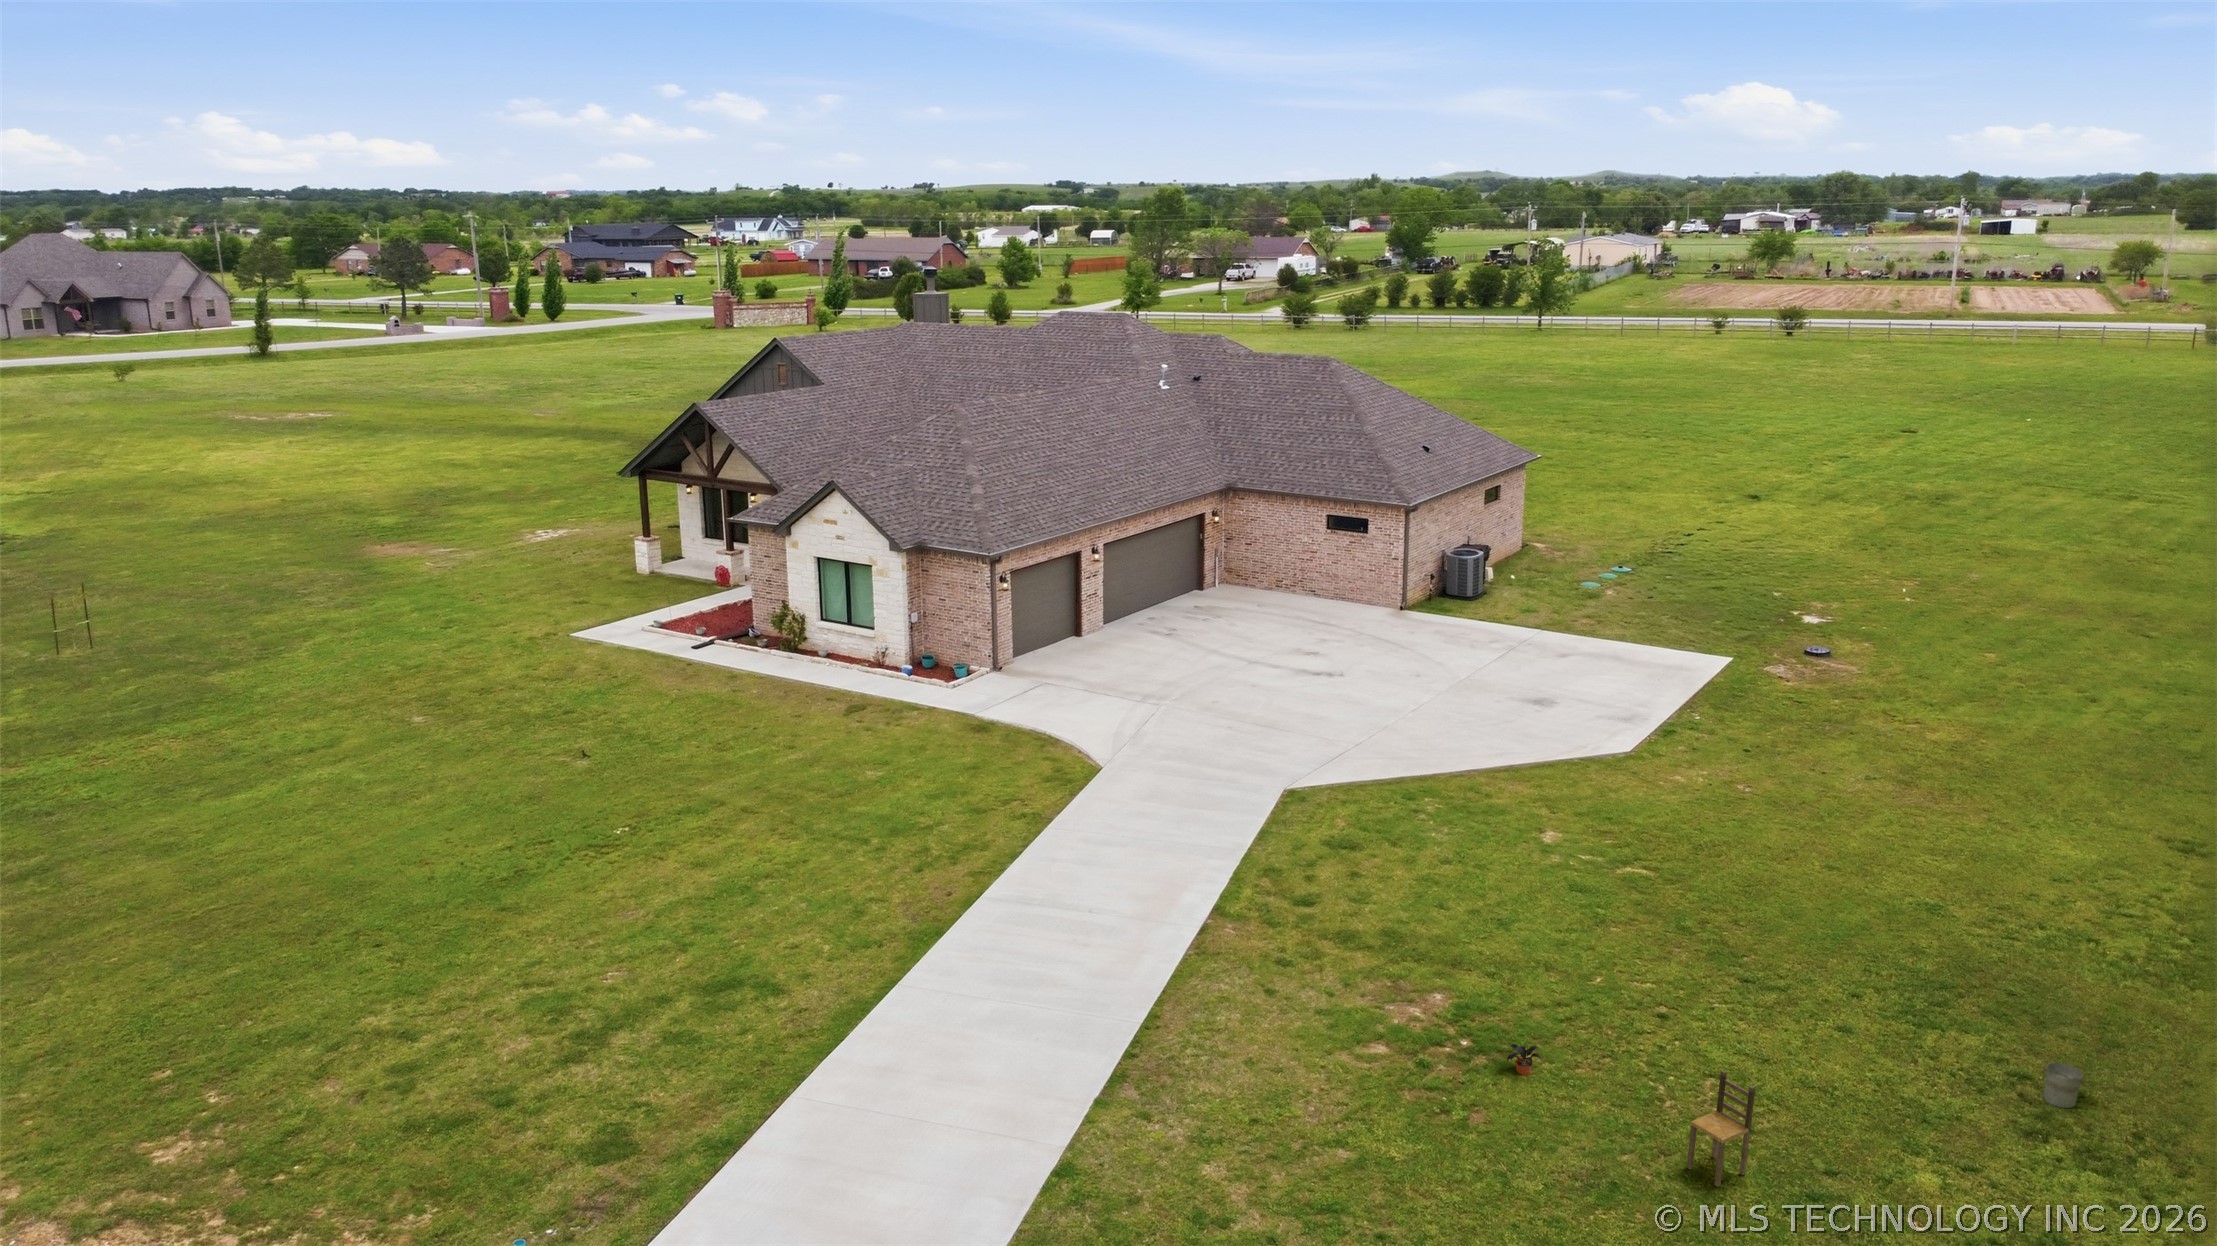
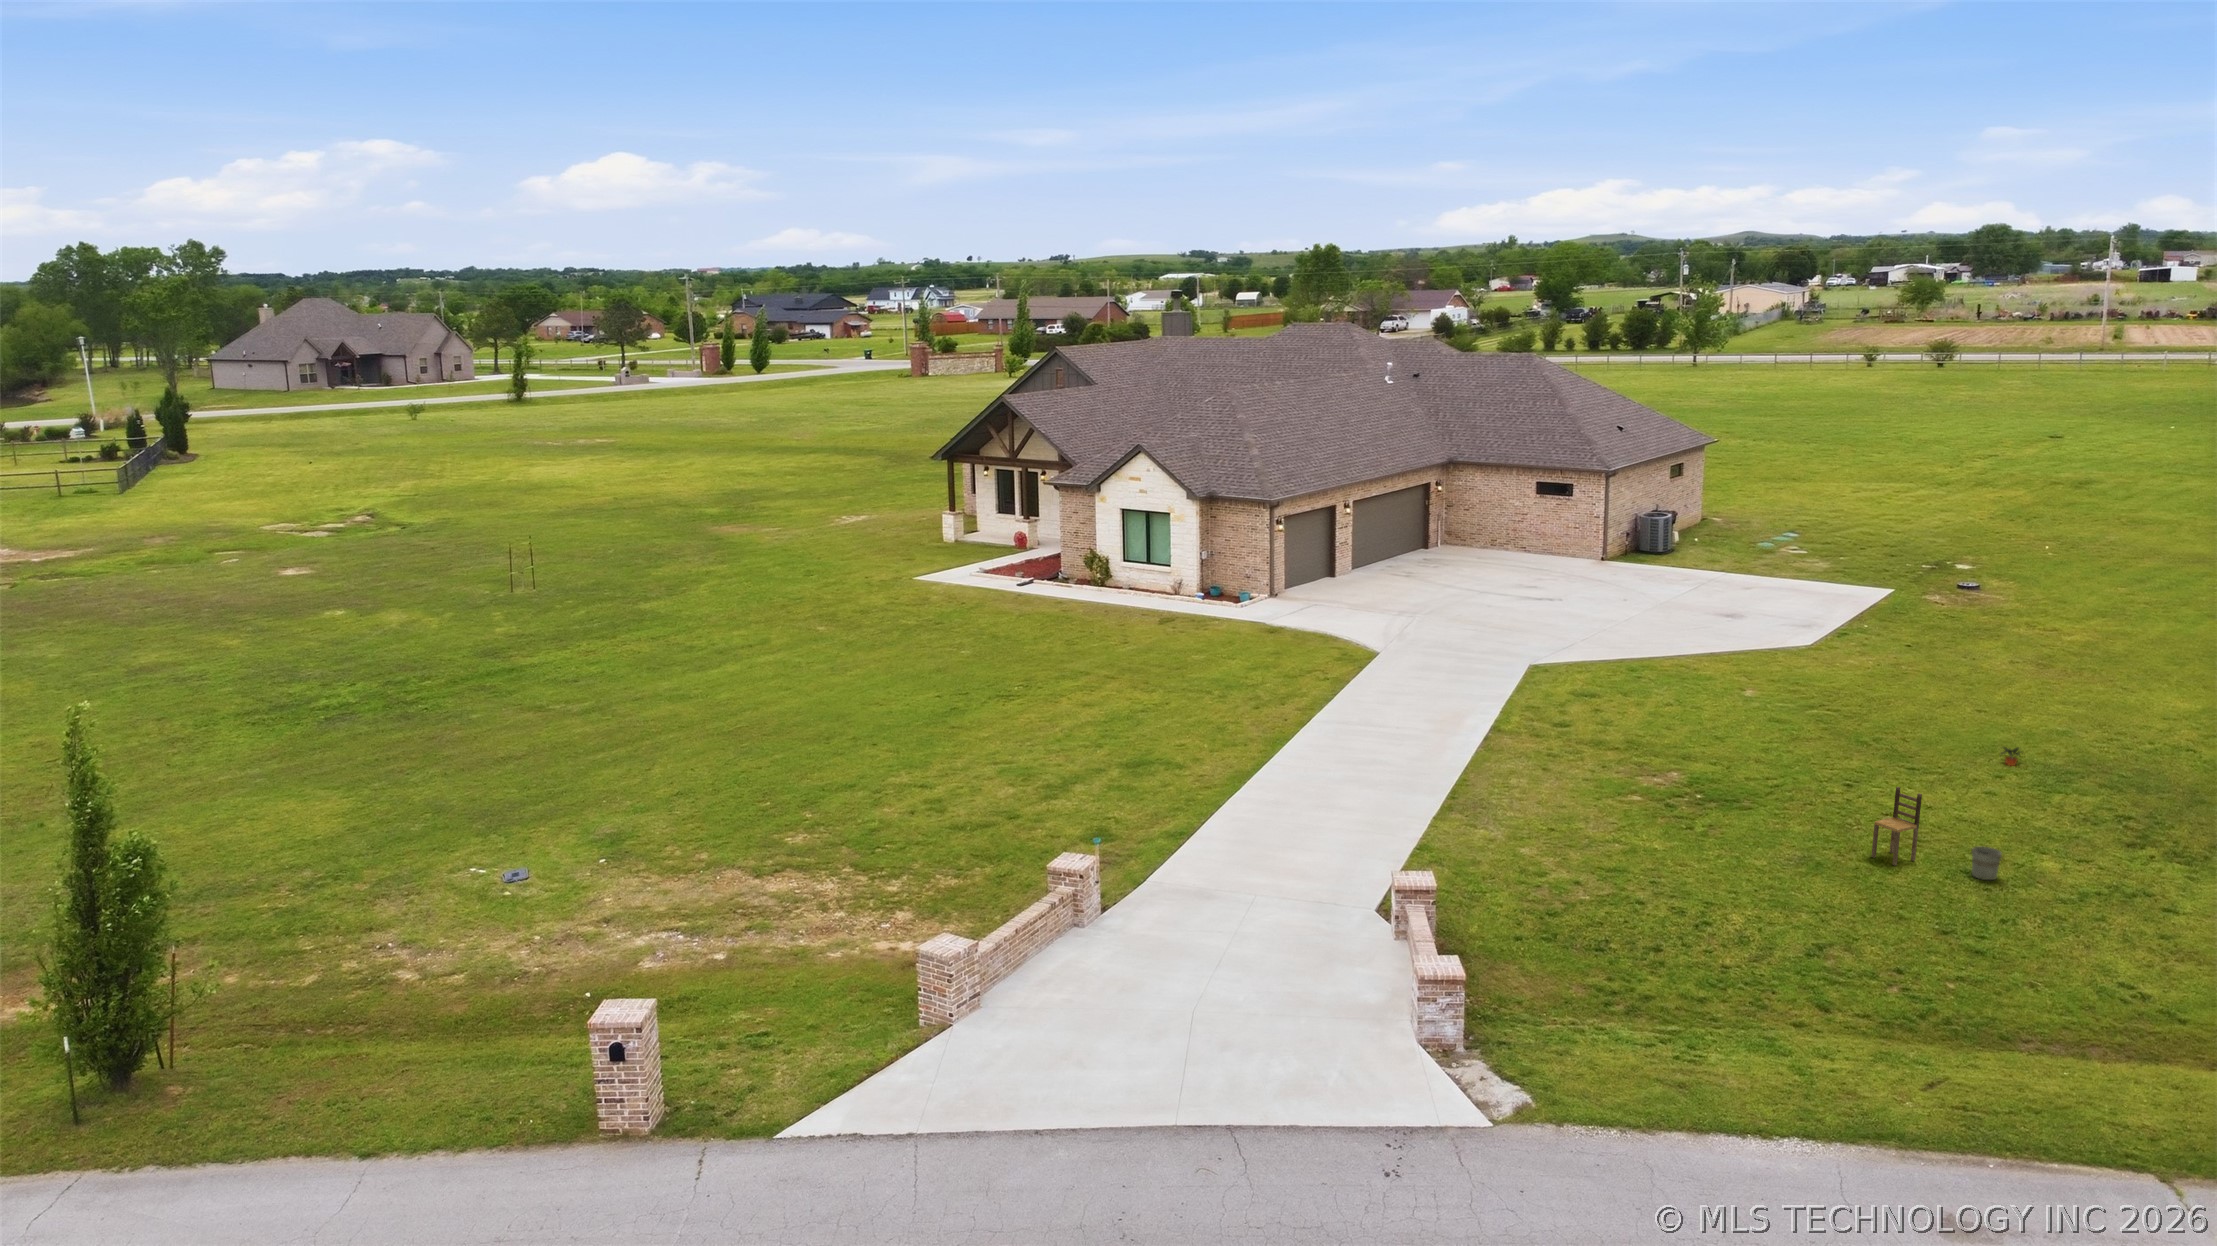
potted plant: present [1507,1044,1541,1075] -> present [2001,747,2020,766]
bucket: present [2043,1063,2084,1108] -> present [1971,846,2002,880]

